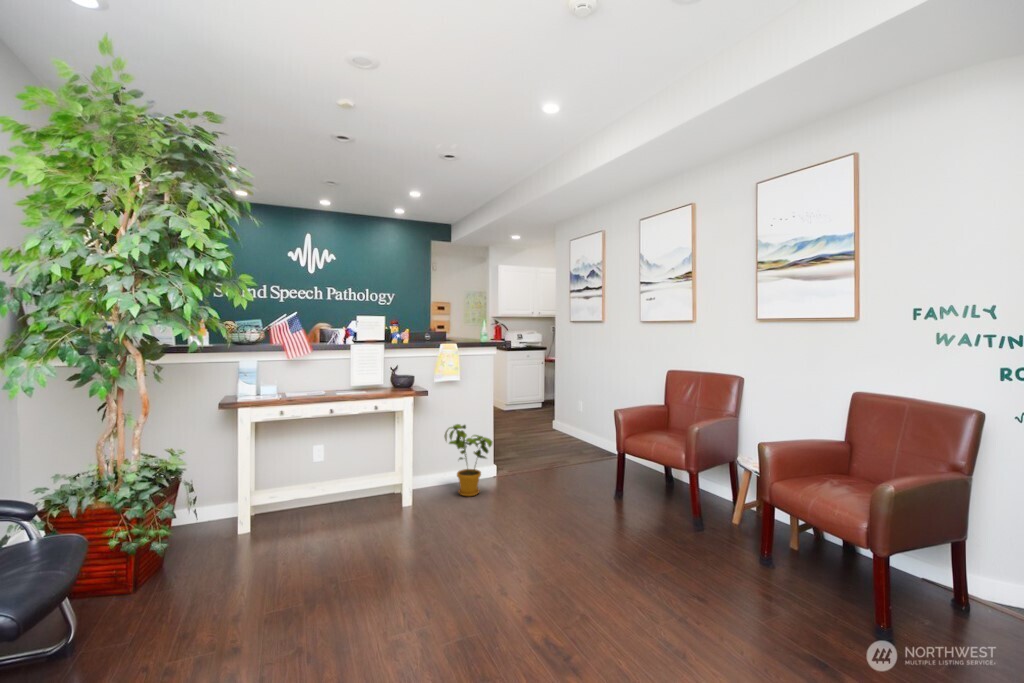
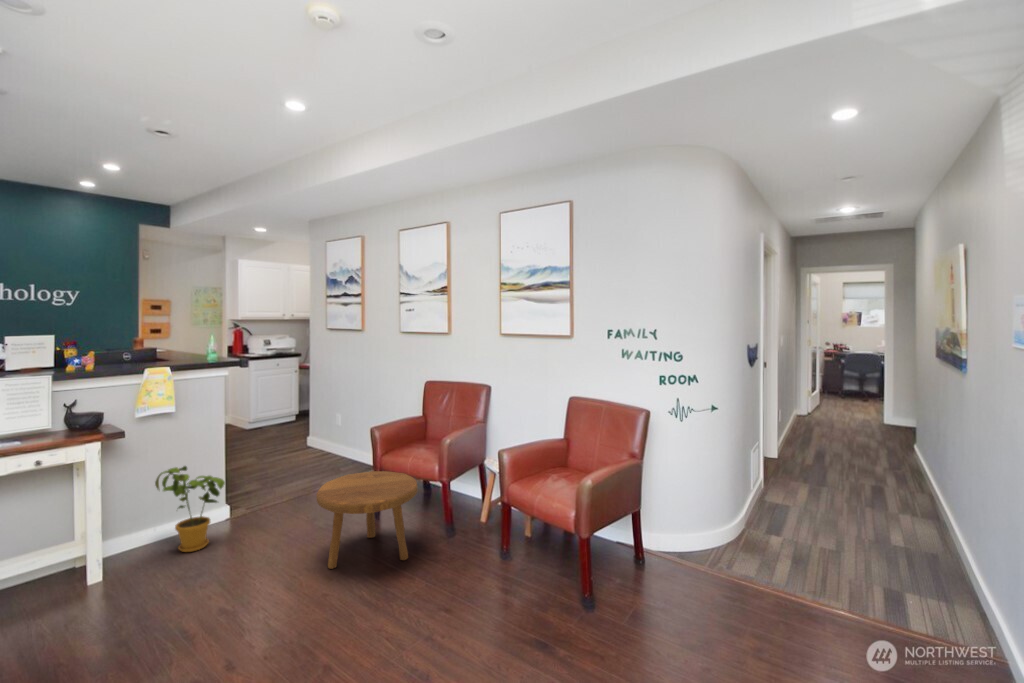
footstool: none [567,449,663,540] -> present [316,471,417,569]

